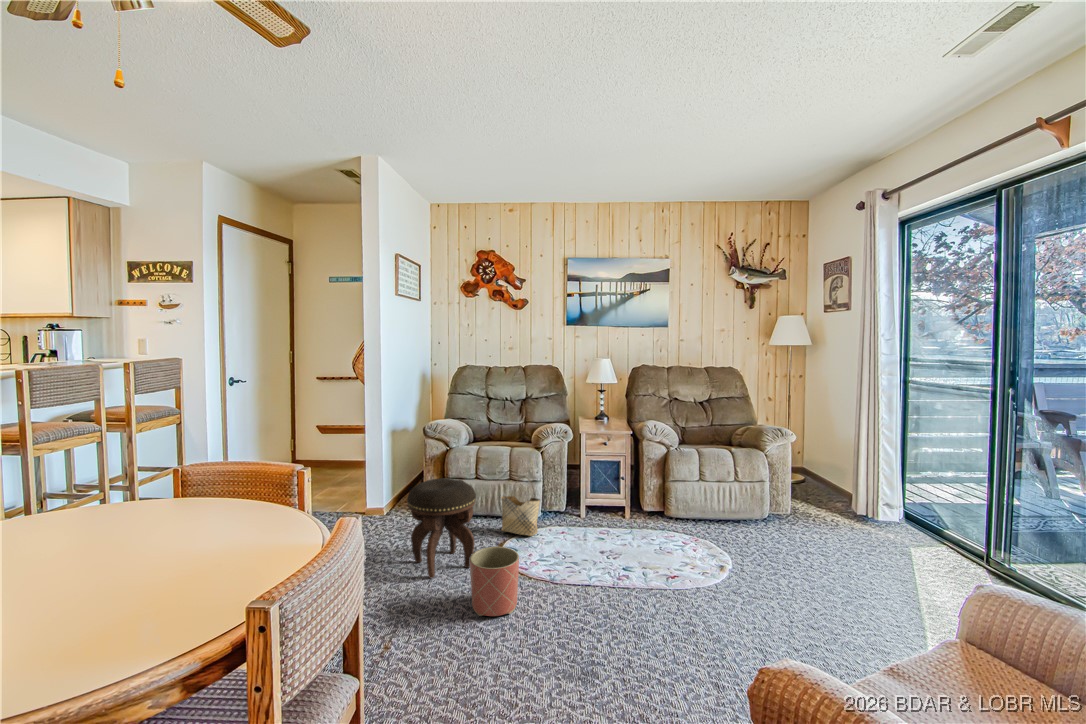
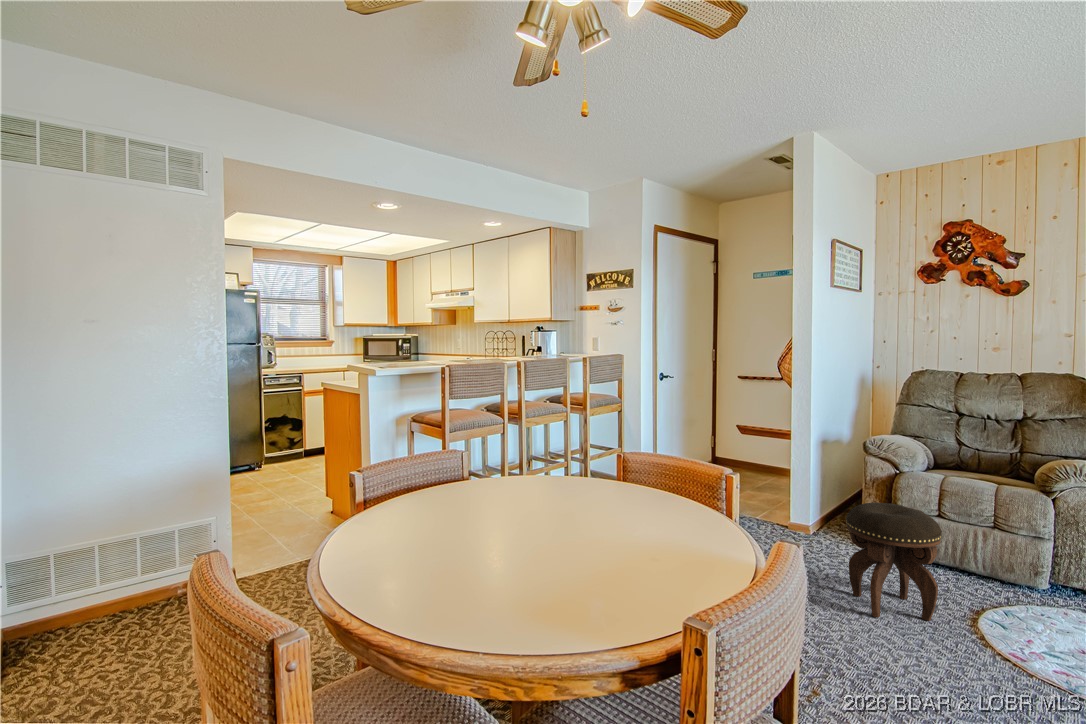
woven basket: present [501,477,540,536] -> none [978,526,1049,611]
planter: present [470,547,519,616] -> none [935,598,1014,693]

